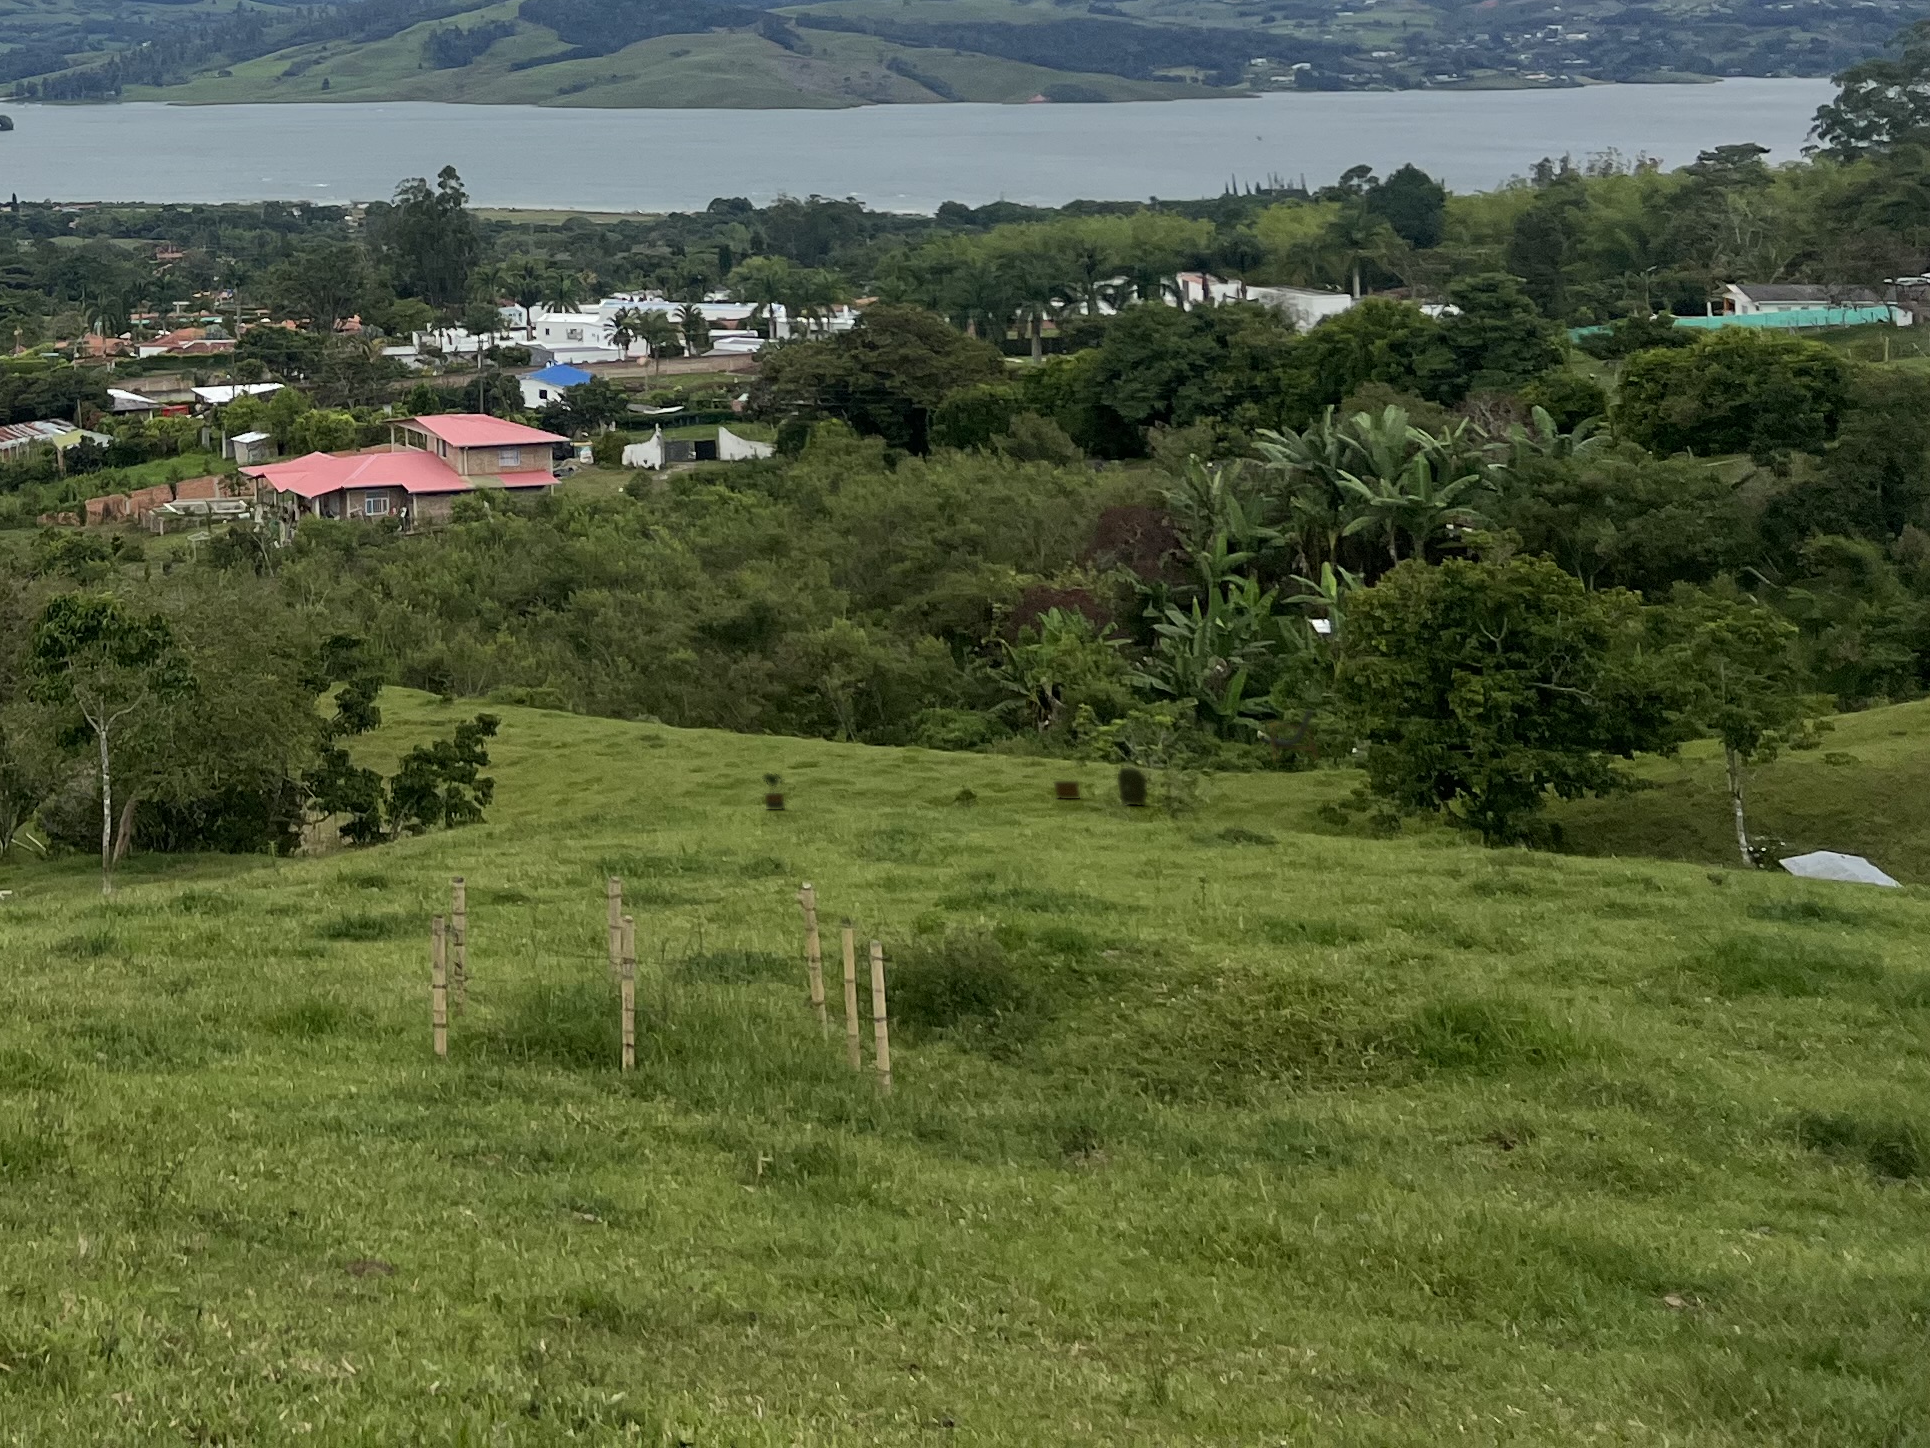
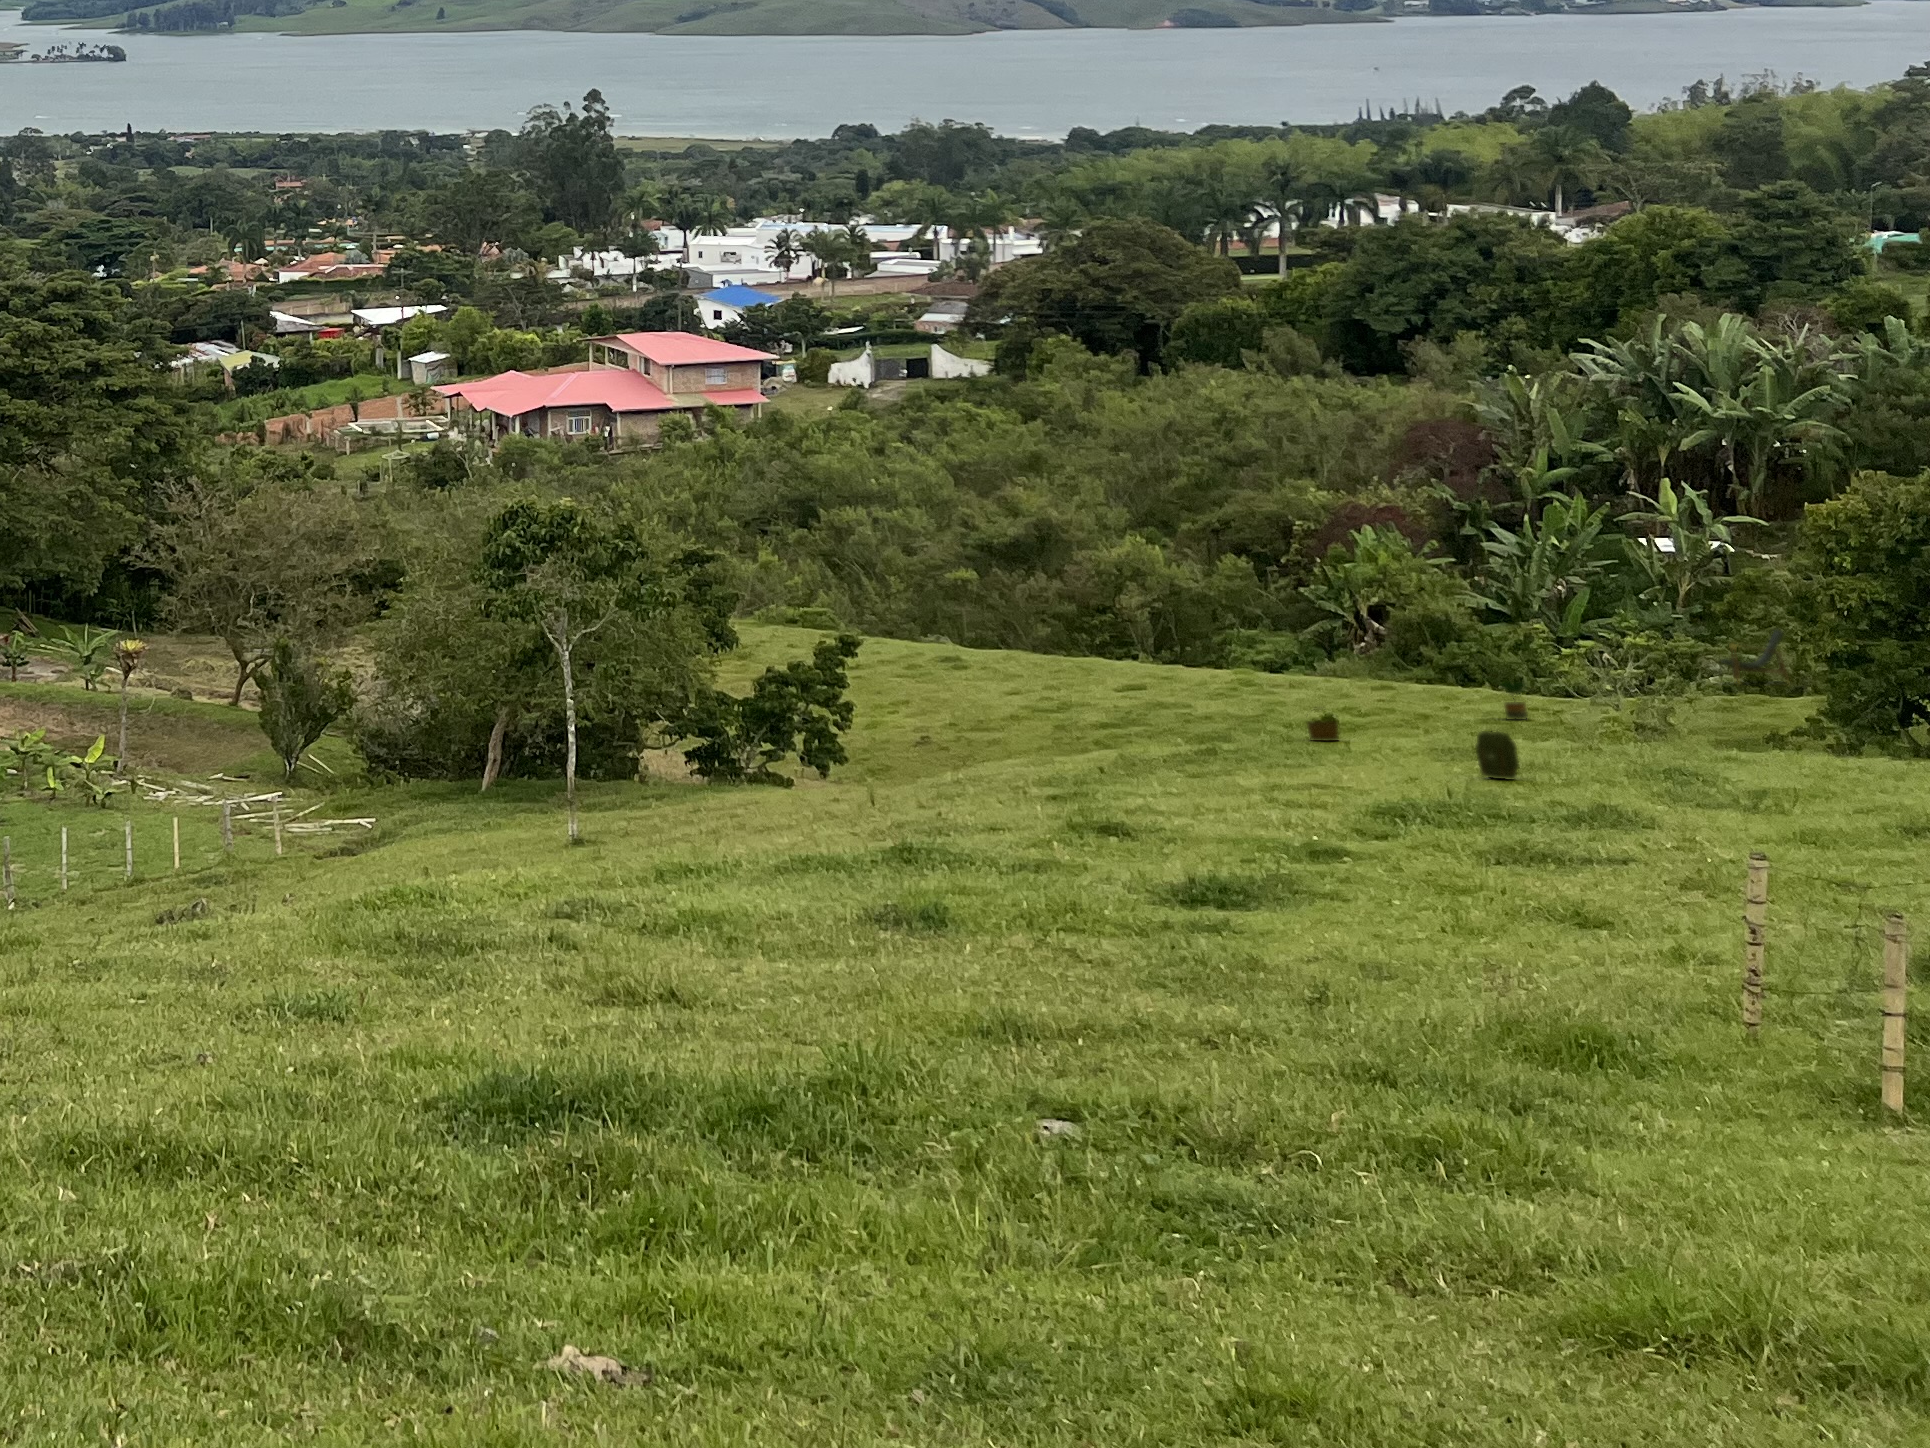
backpack: present [1118,768,1147,805] -> present [1475,731,1519,780]
potted tree: present [762,773,785,810] -> present [1501,681,1528,720]
bucket: present [1054,781,1080,799] -> present [1307,707,1339,741]

